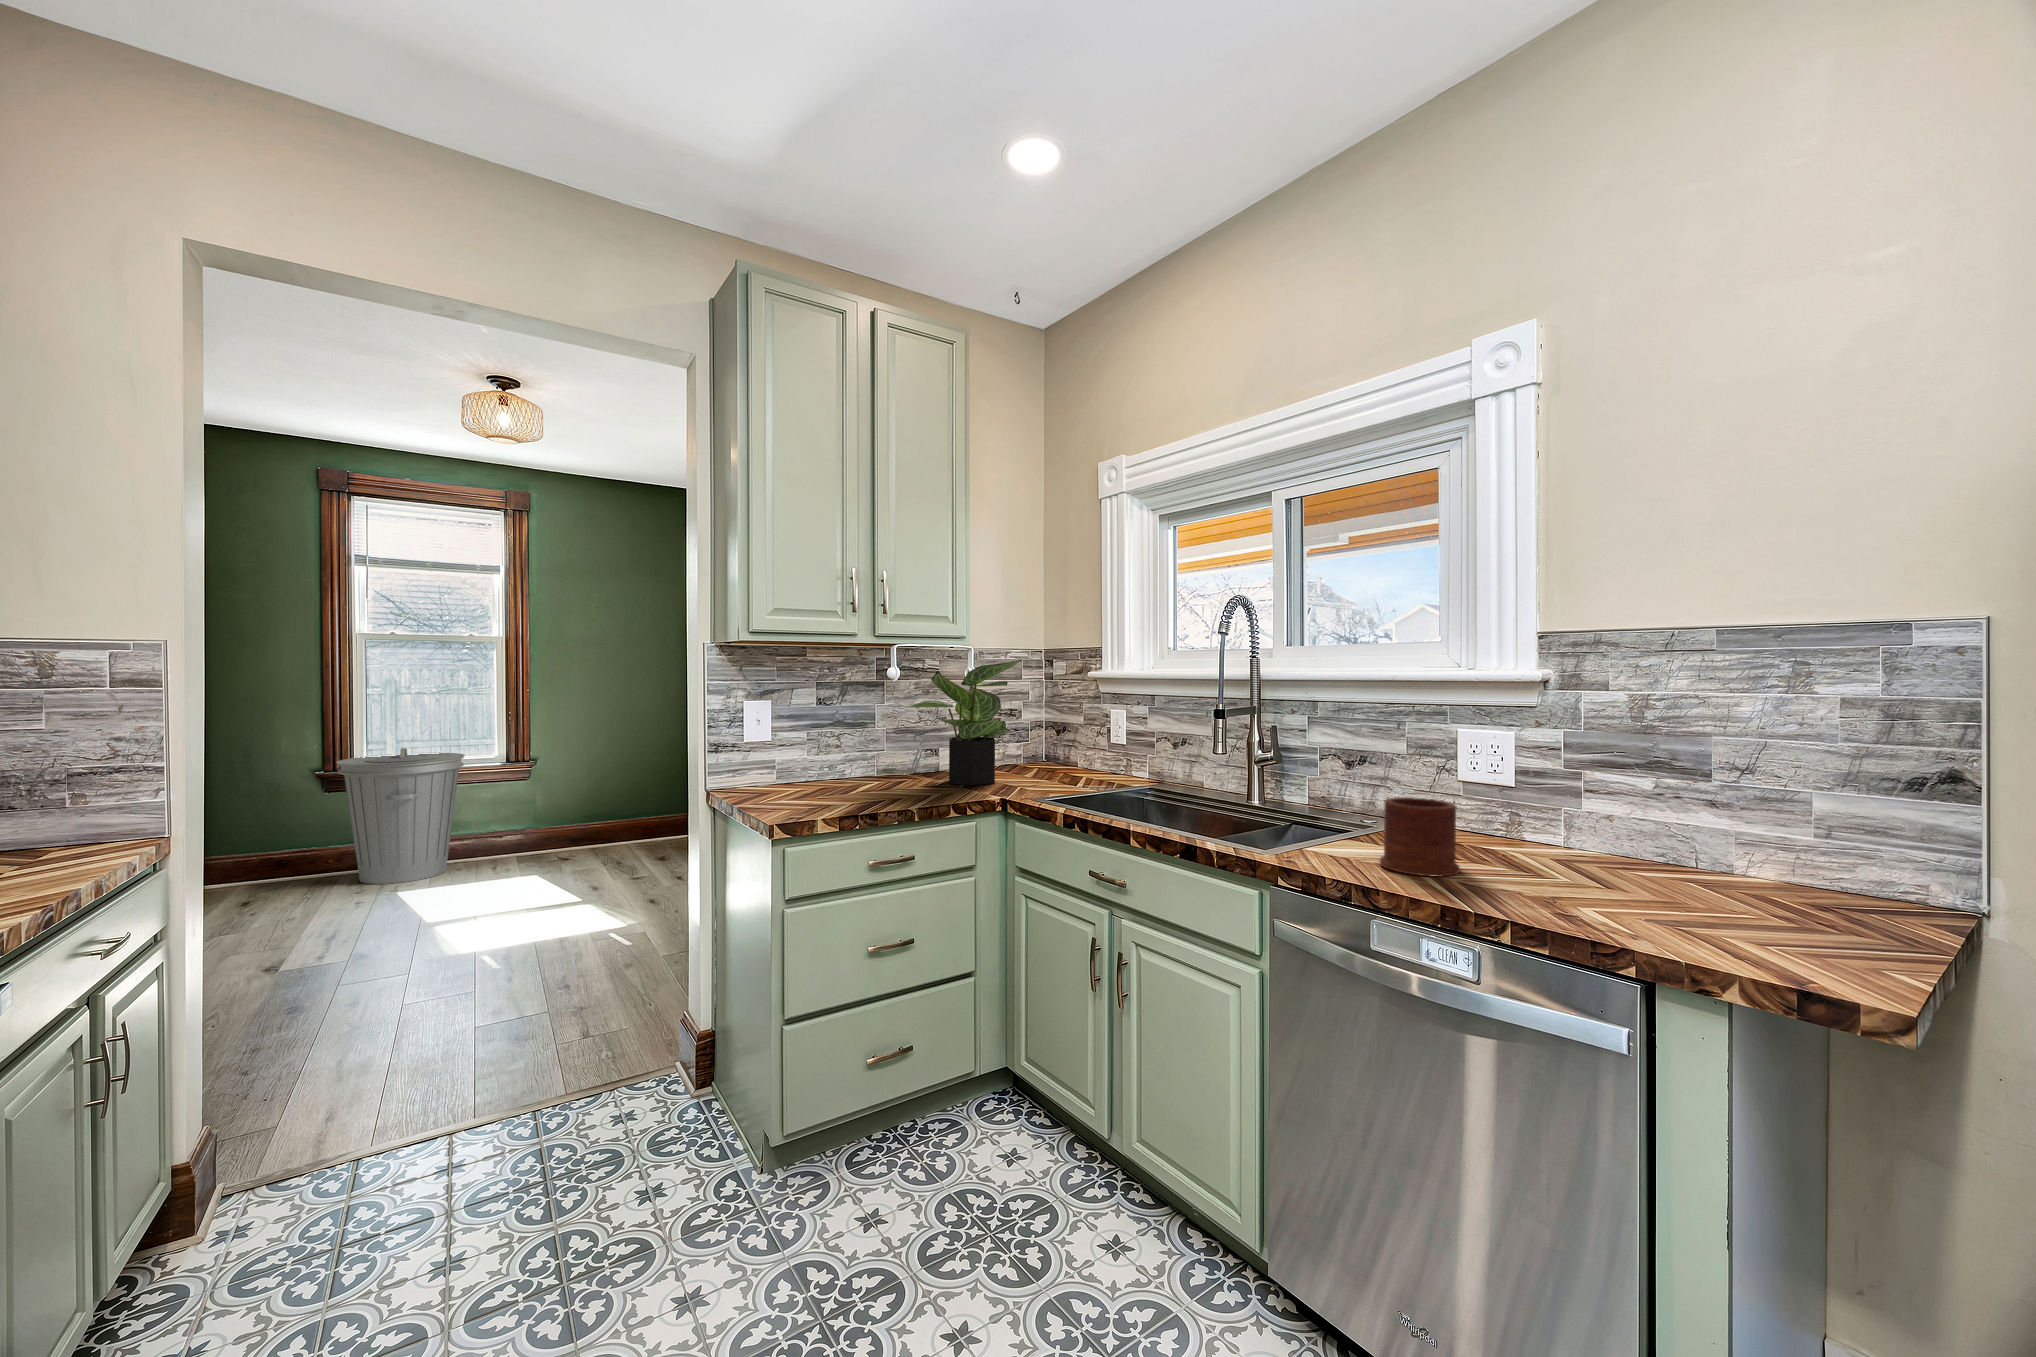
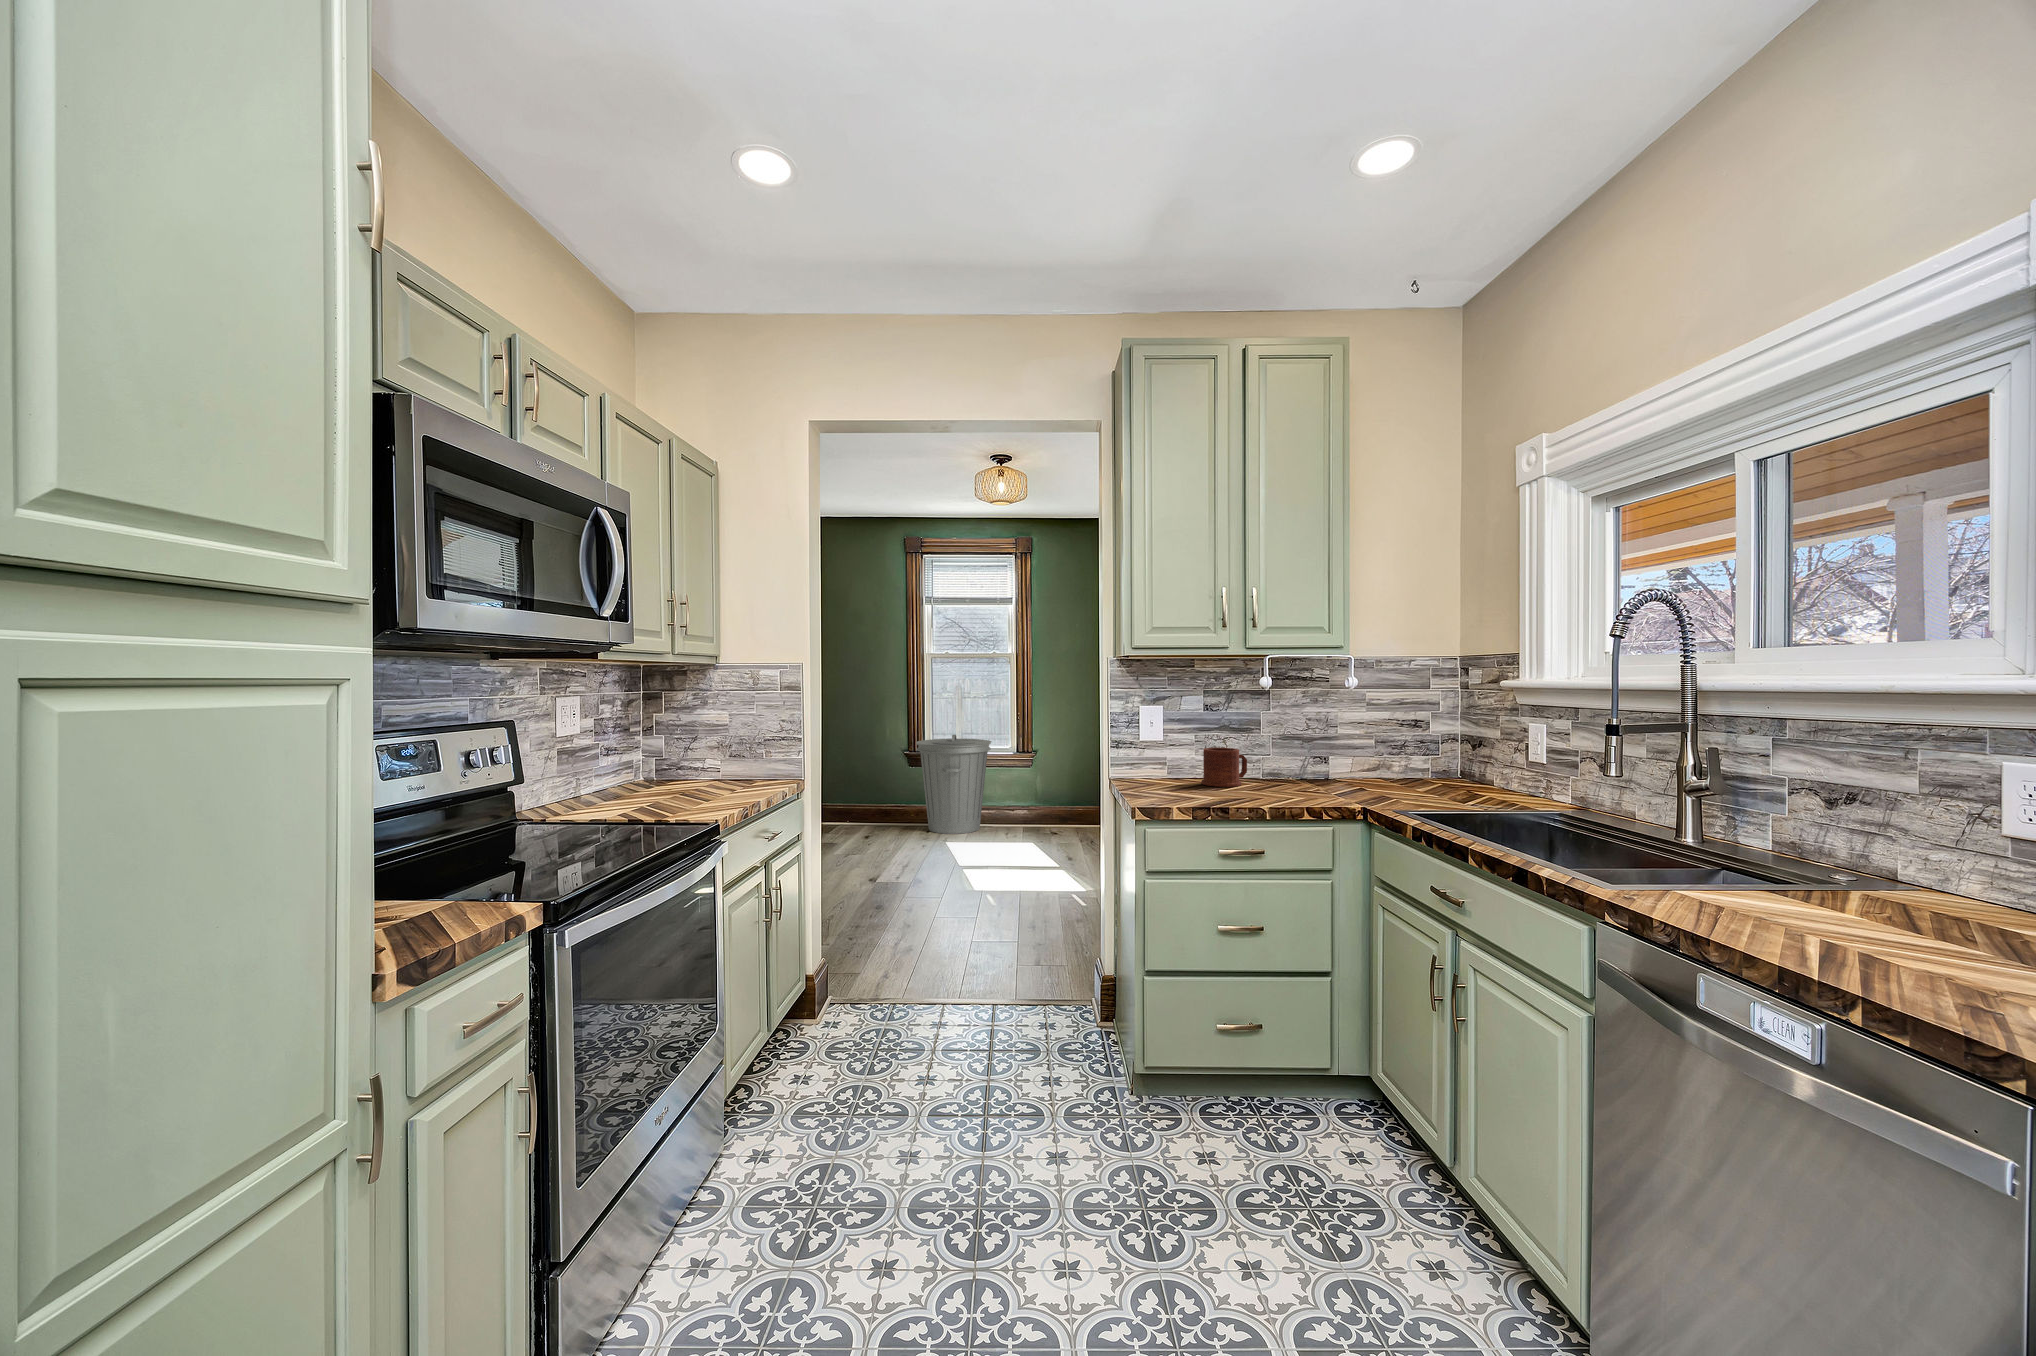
potted plant: present [906,660,1022,785] -> none [1283,667,1403,792]
mug: present [1380,797,1460,877] -> present [1201,748,1247,787]

